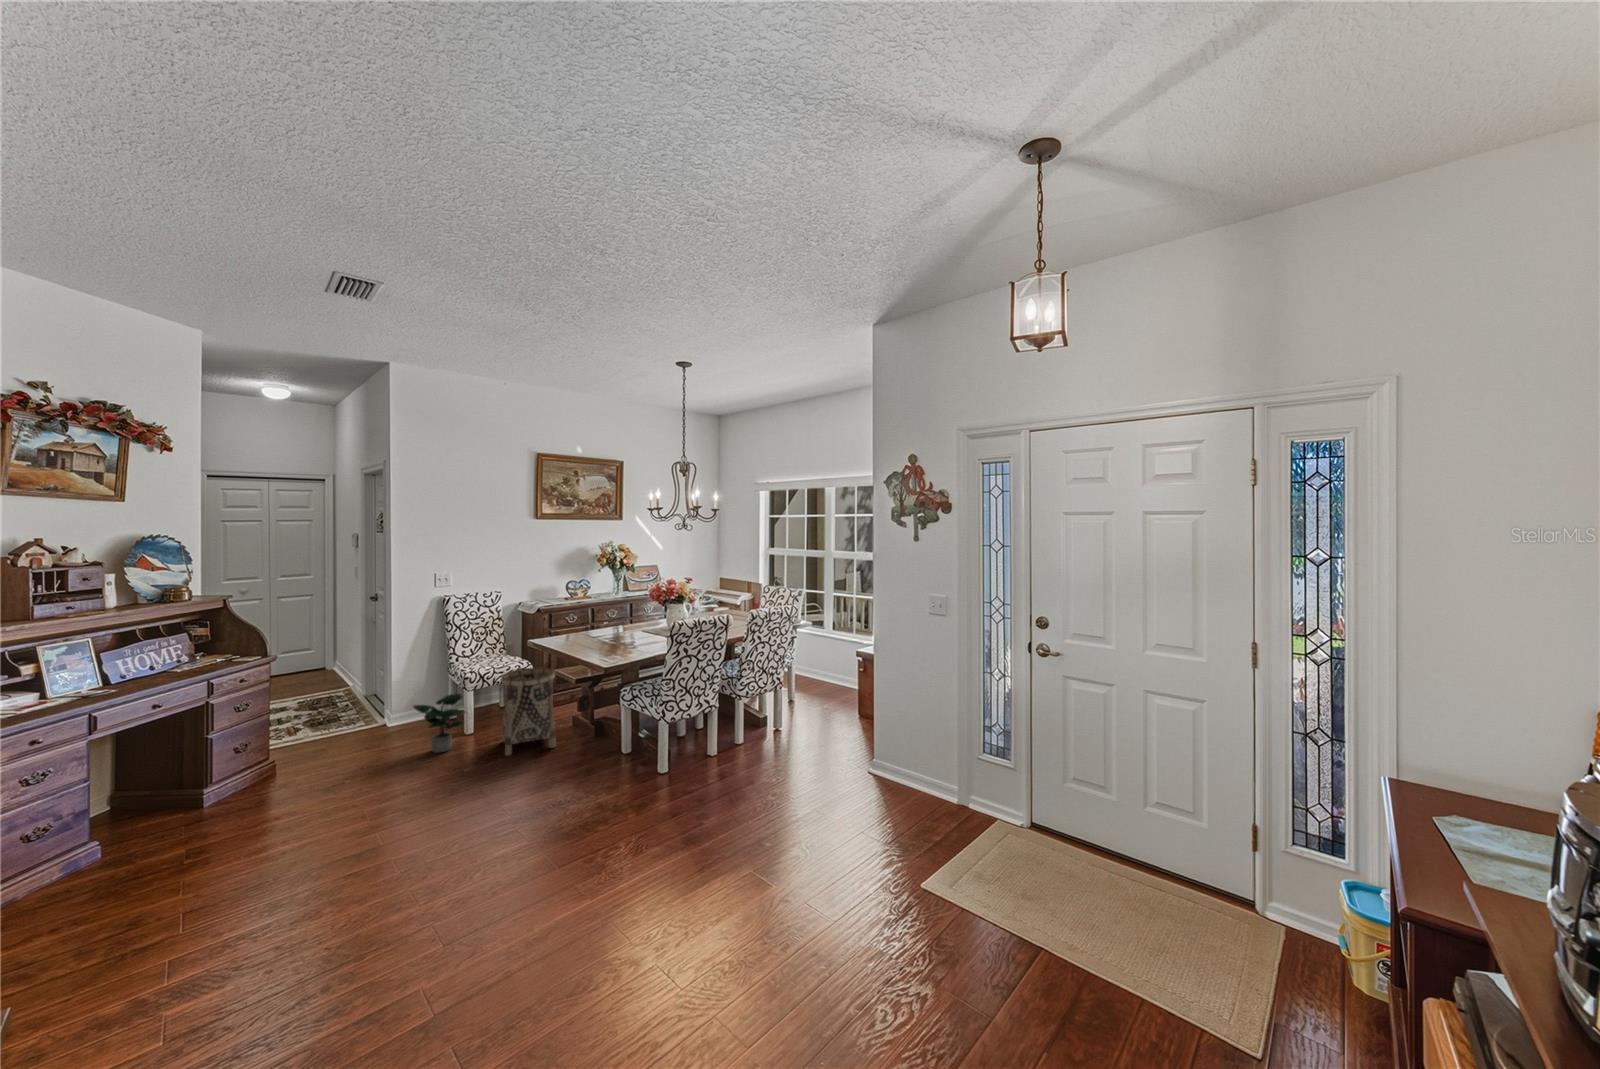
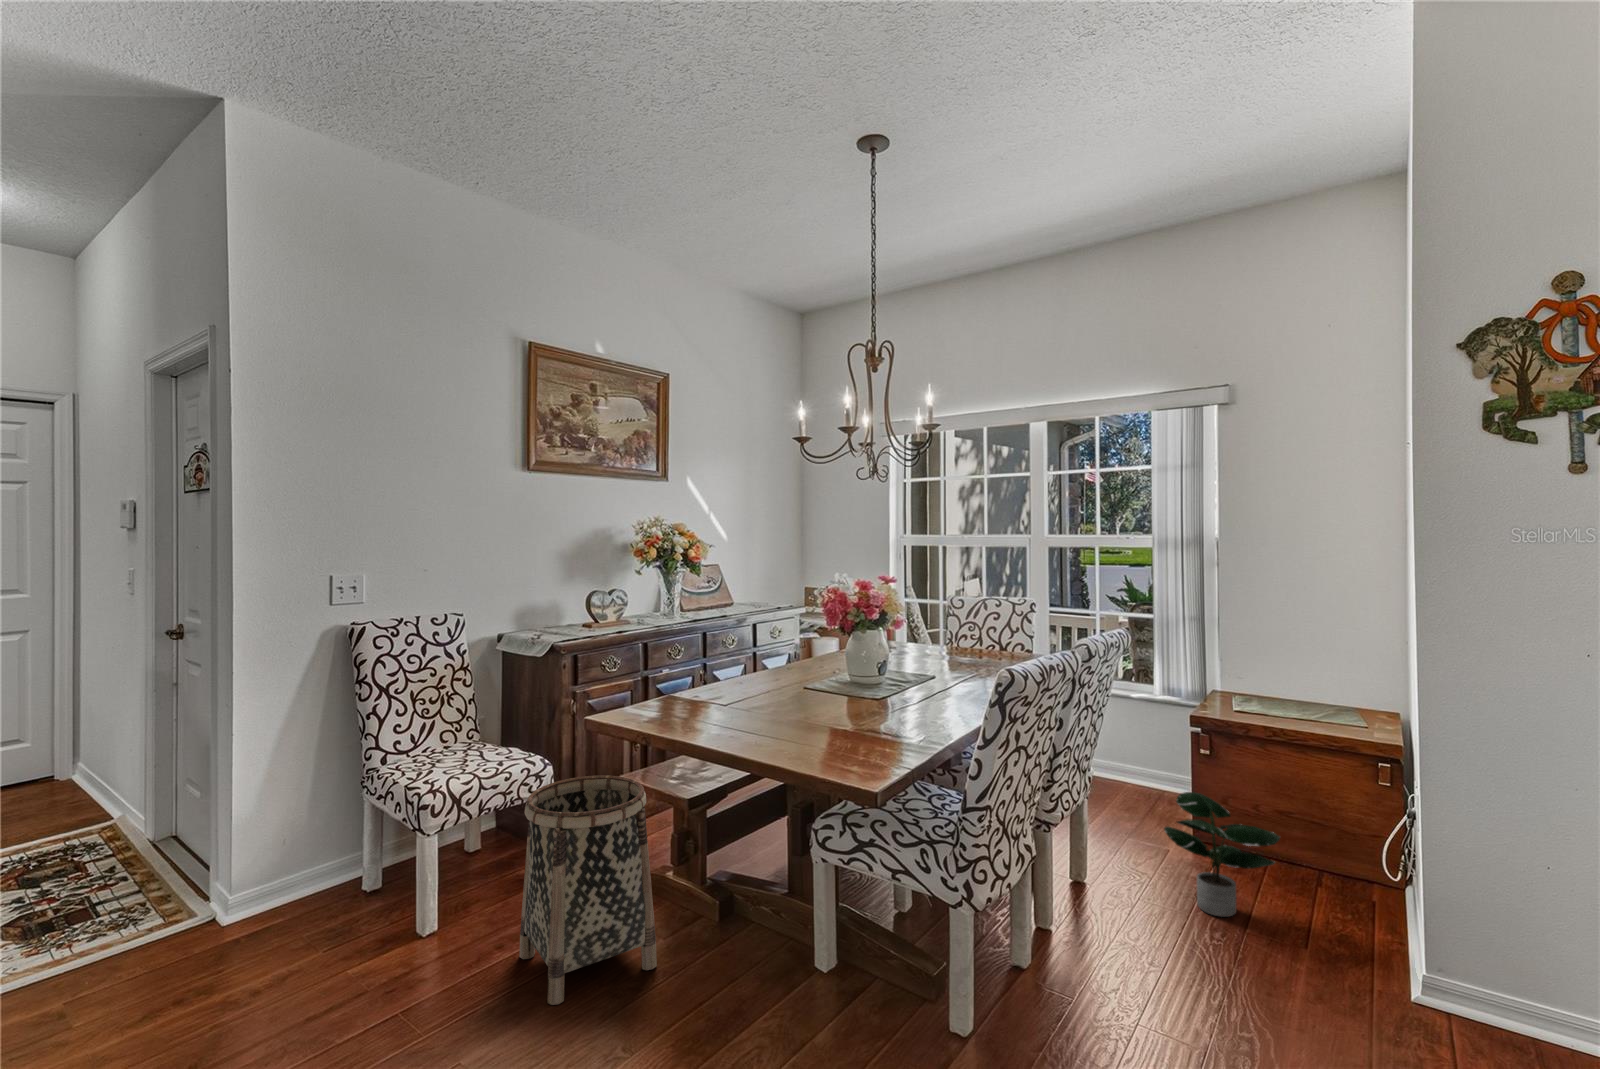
potted plant: present [413,693,465,753] -> present [1164,792,1280,917]

